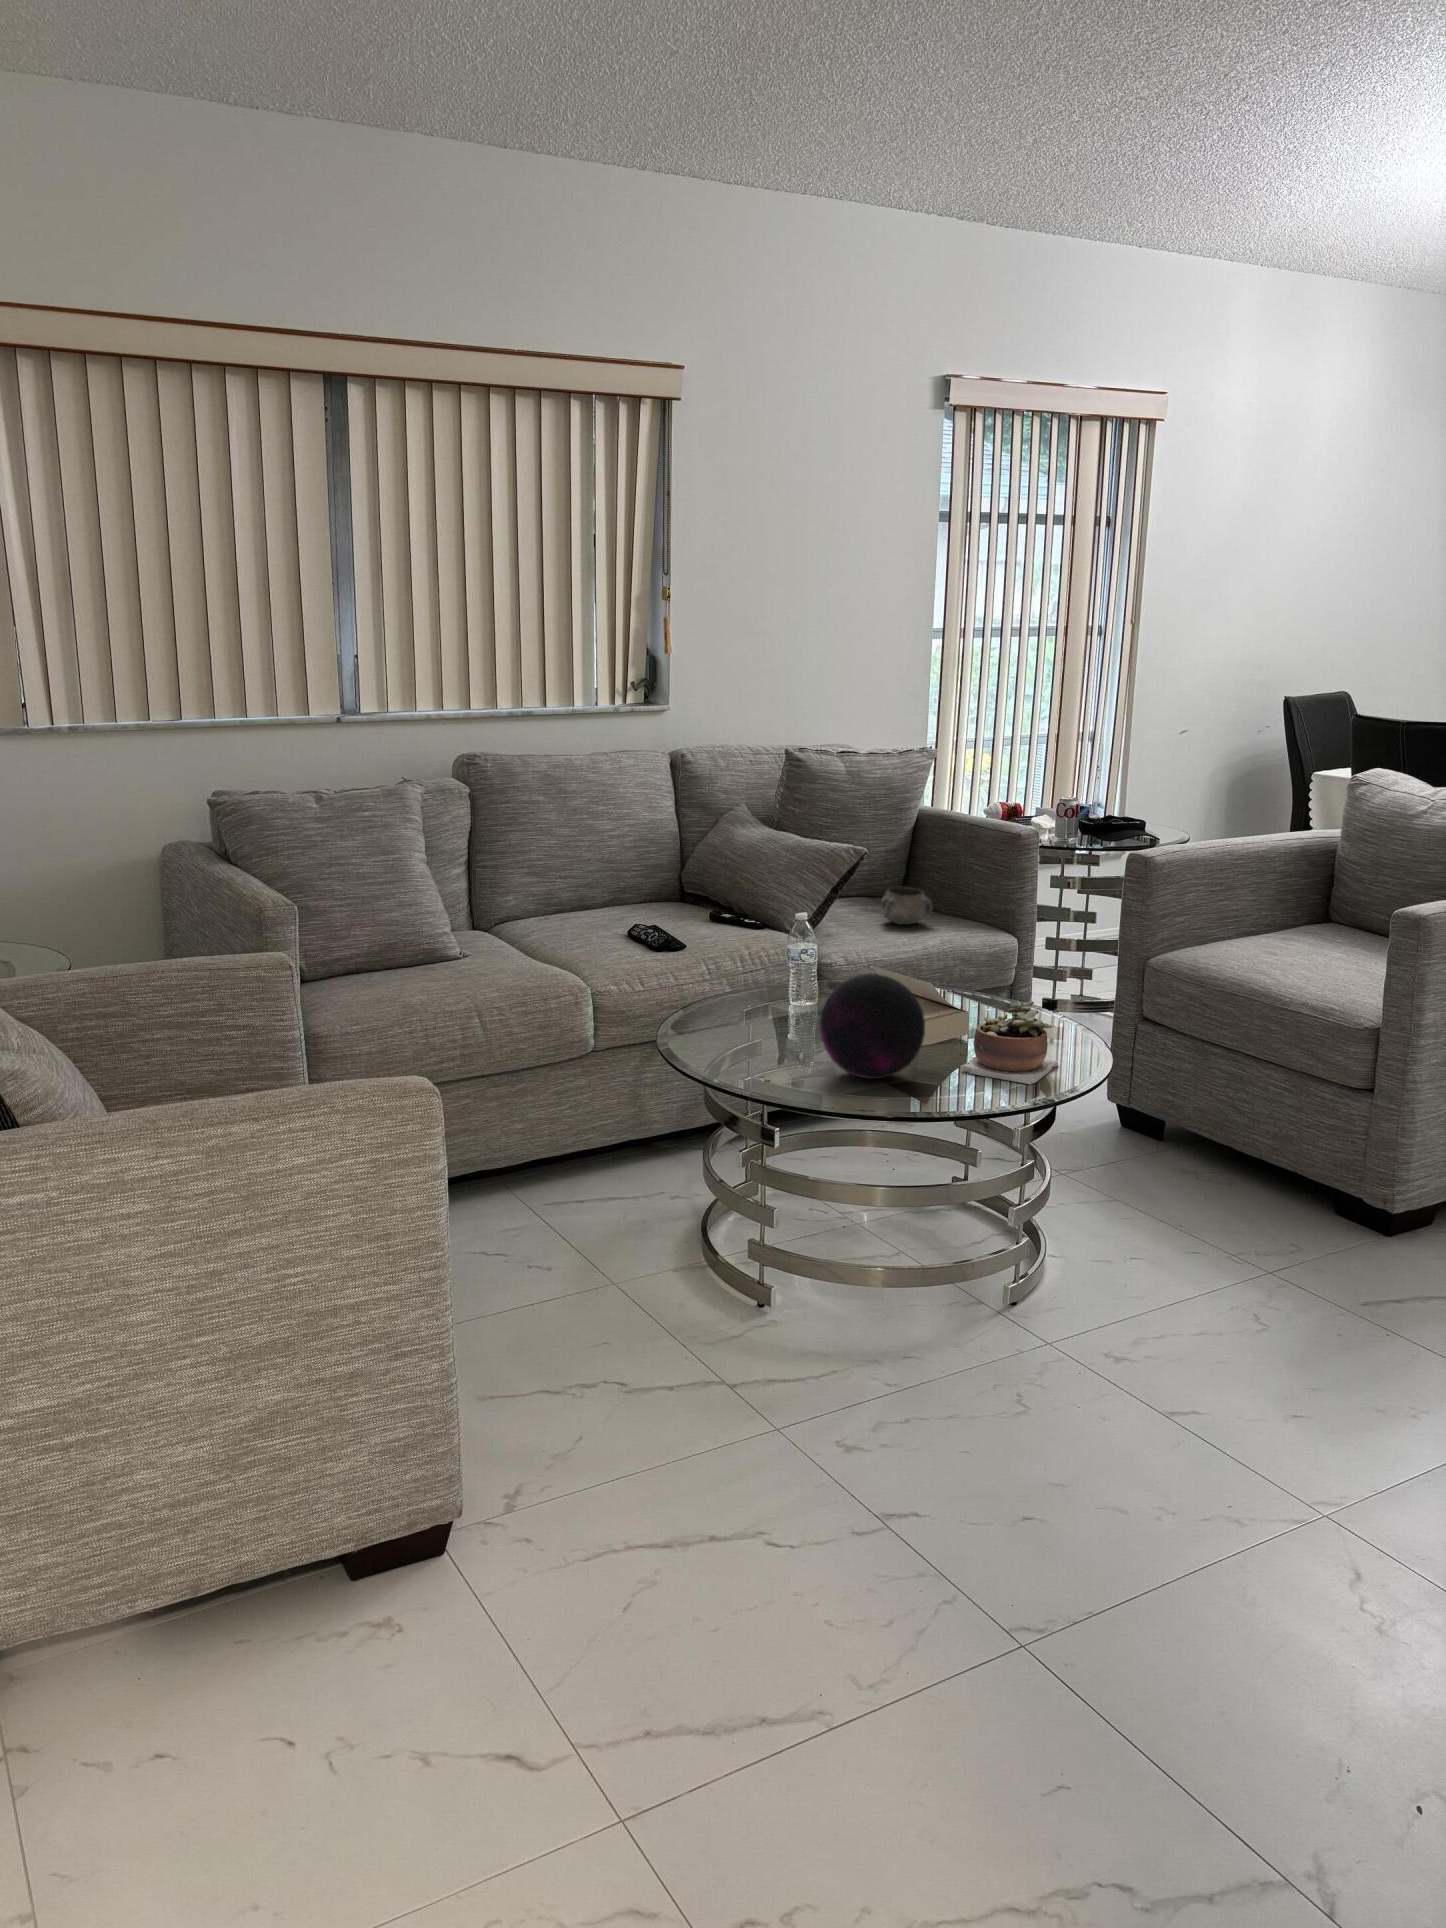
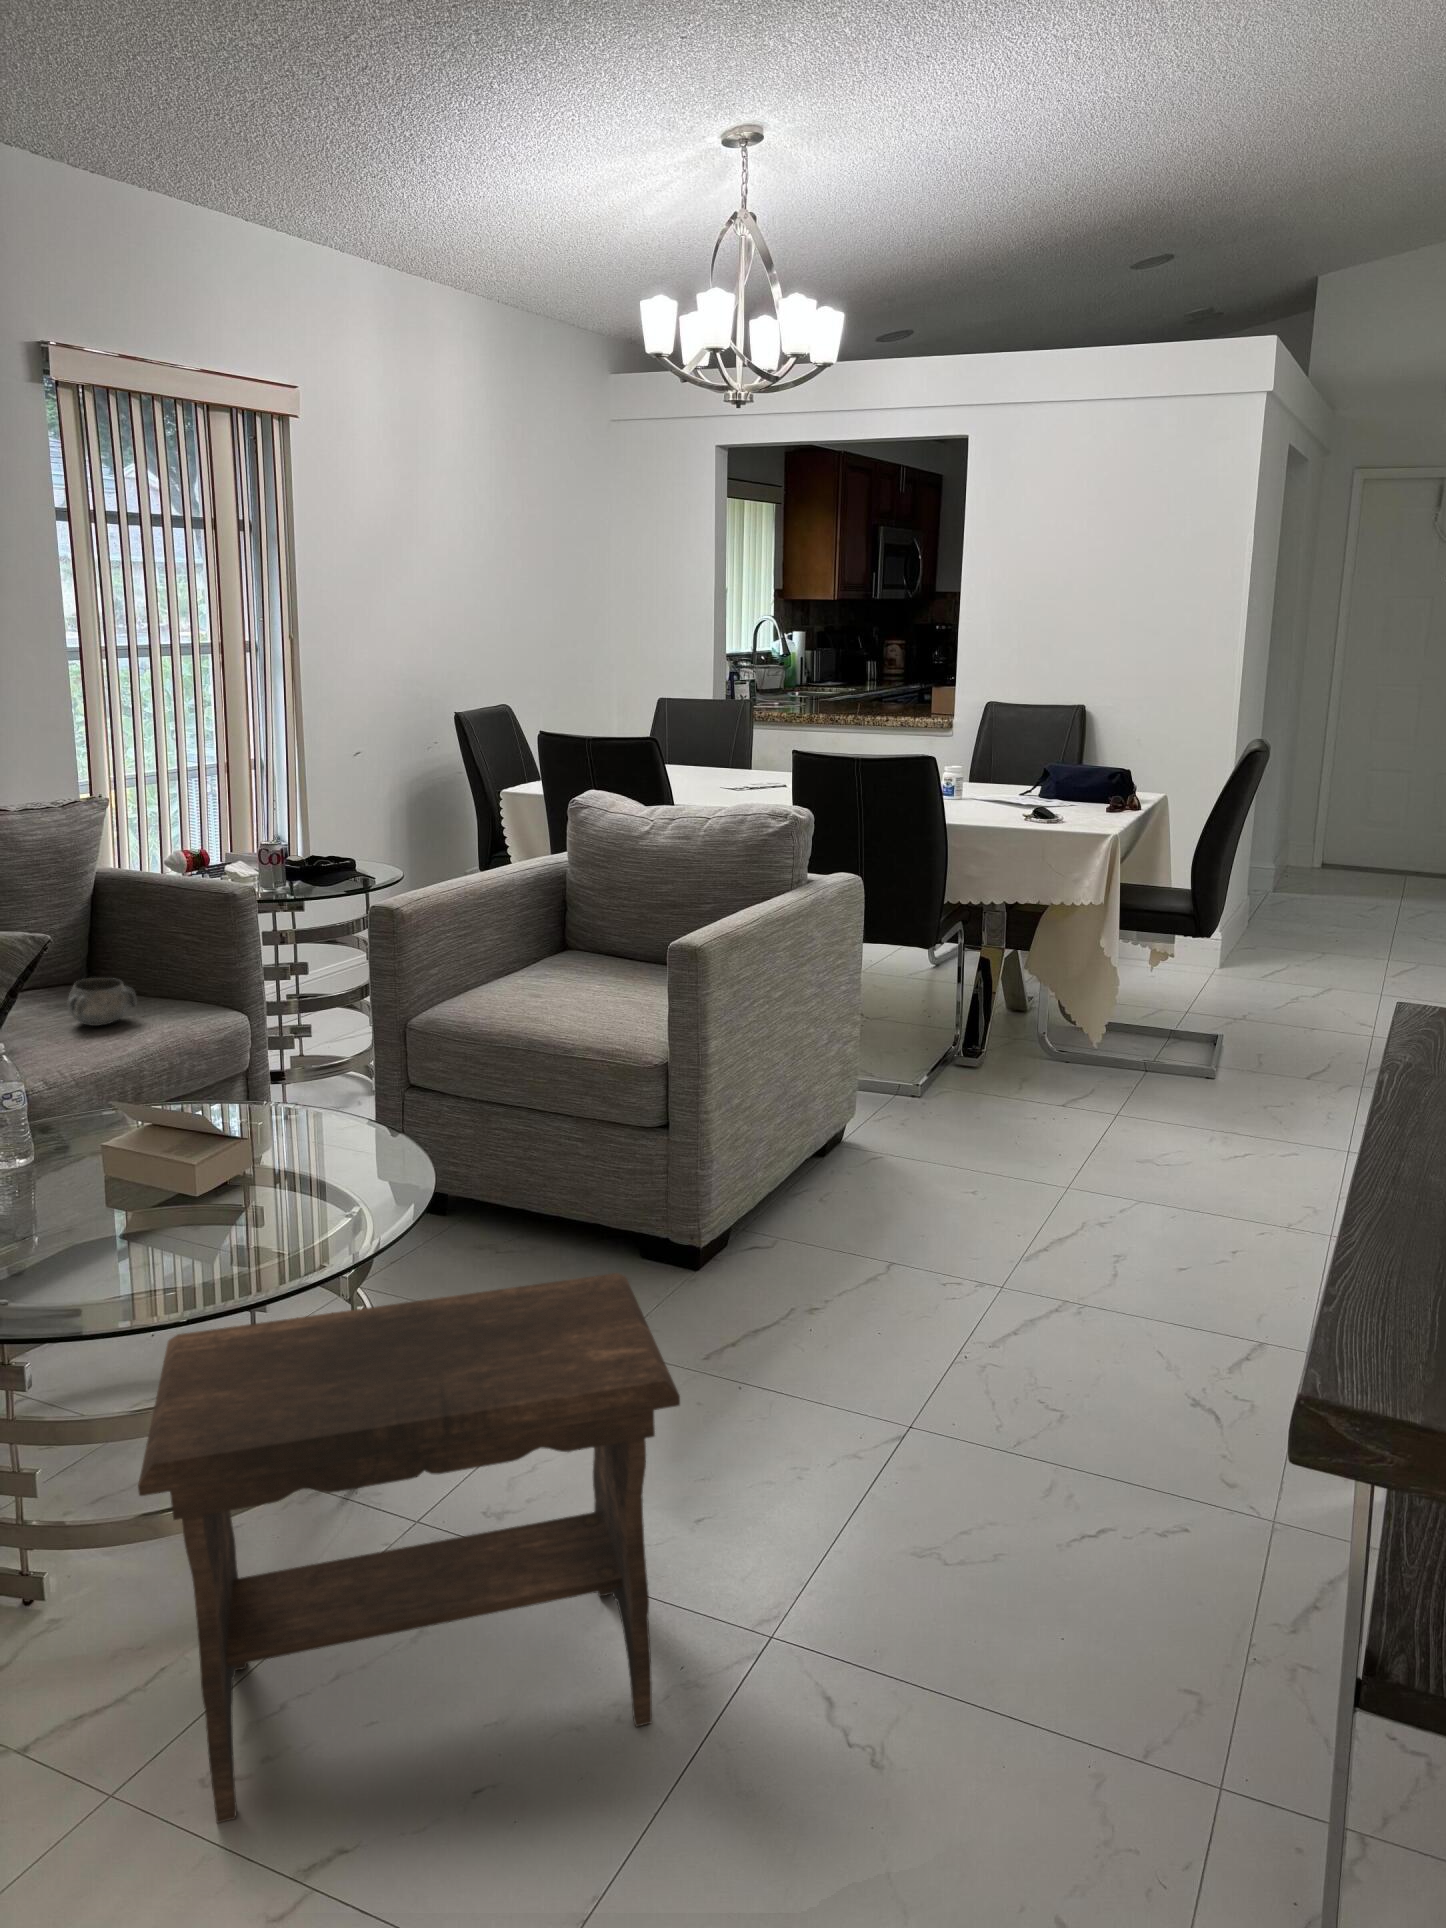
decorative orb: present [820,974,925,1079] -> none [51,1135,202,1277]
succulent plant: present [961,1001,1058,1084] -> none [250,1122,366,1230]
footstool: none [826,1113,1249,1533] -> present [138,1273,680,1823]

